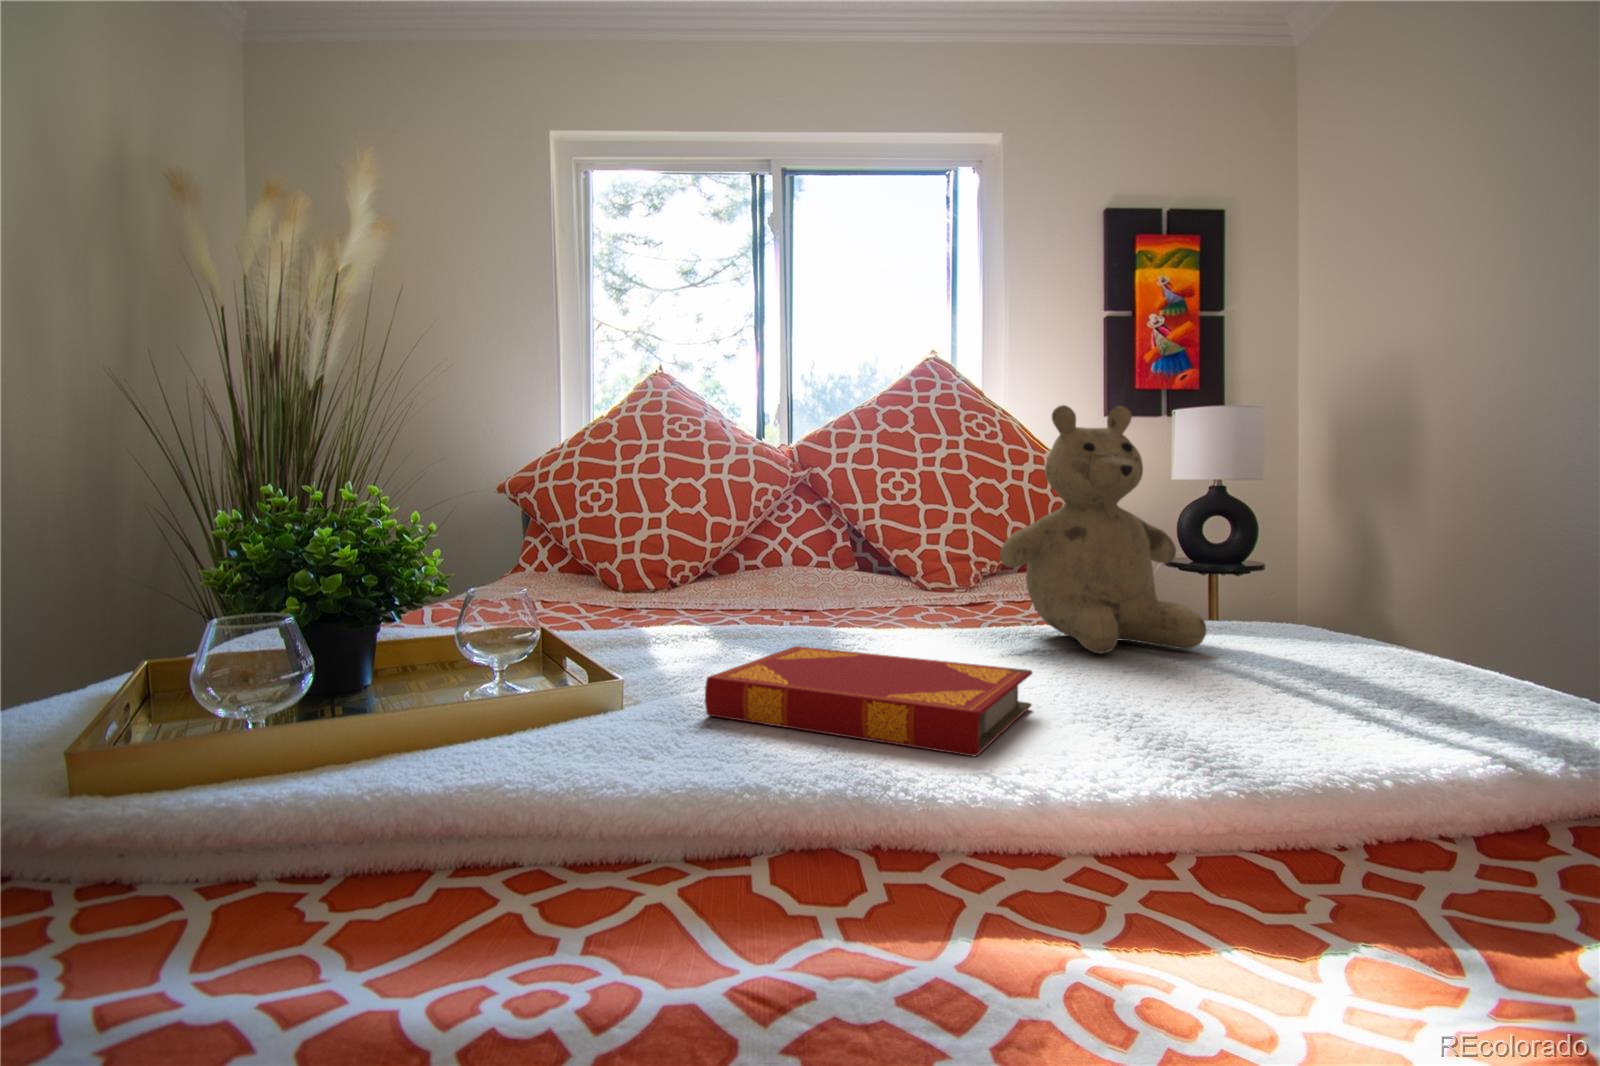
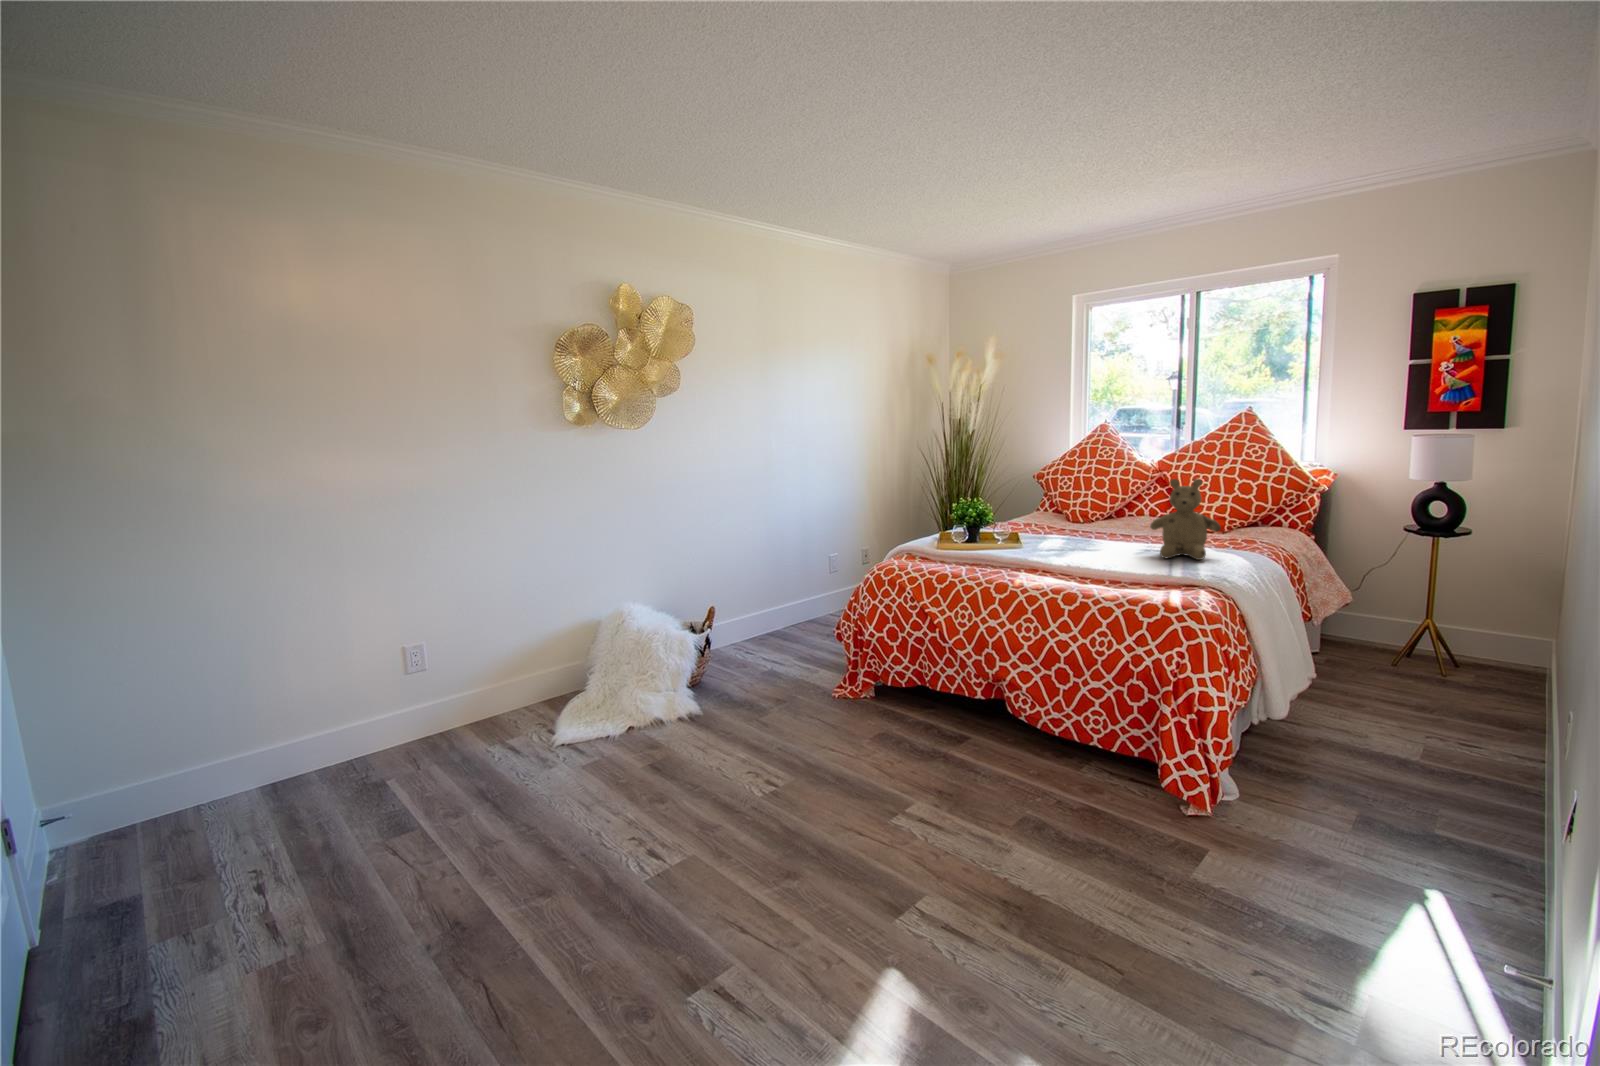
hardback book: present [705,646,1032,757] -> none [1029,548,1104,572]

